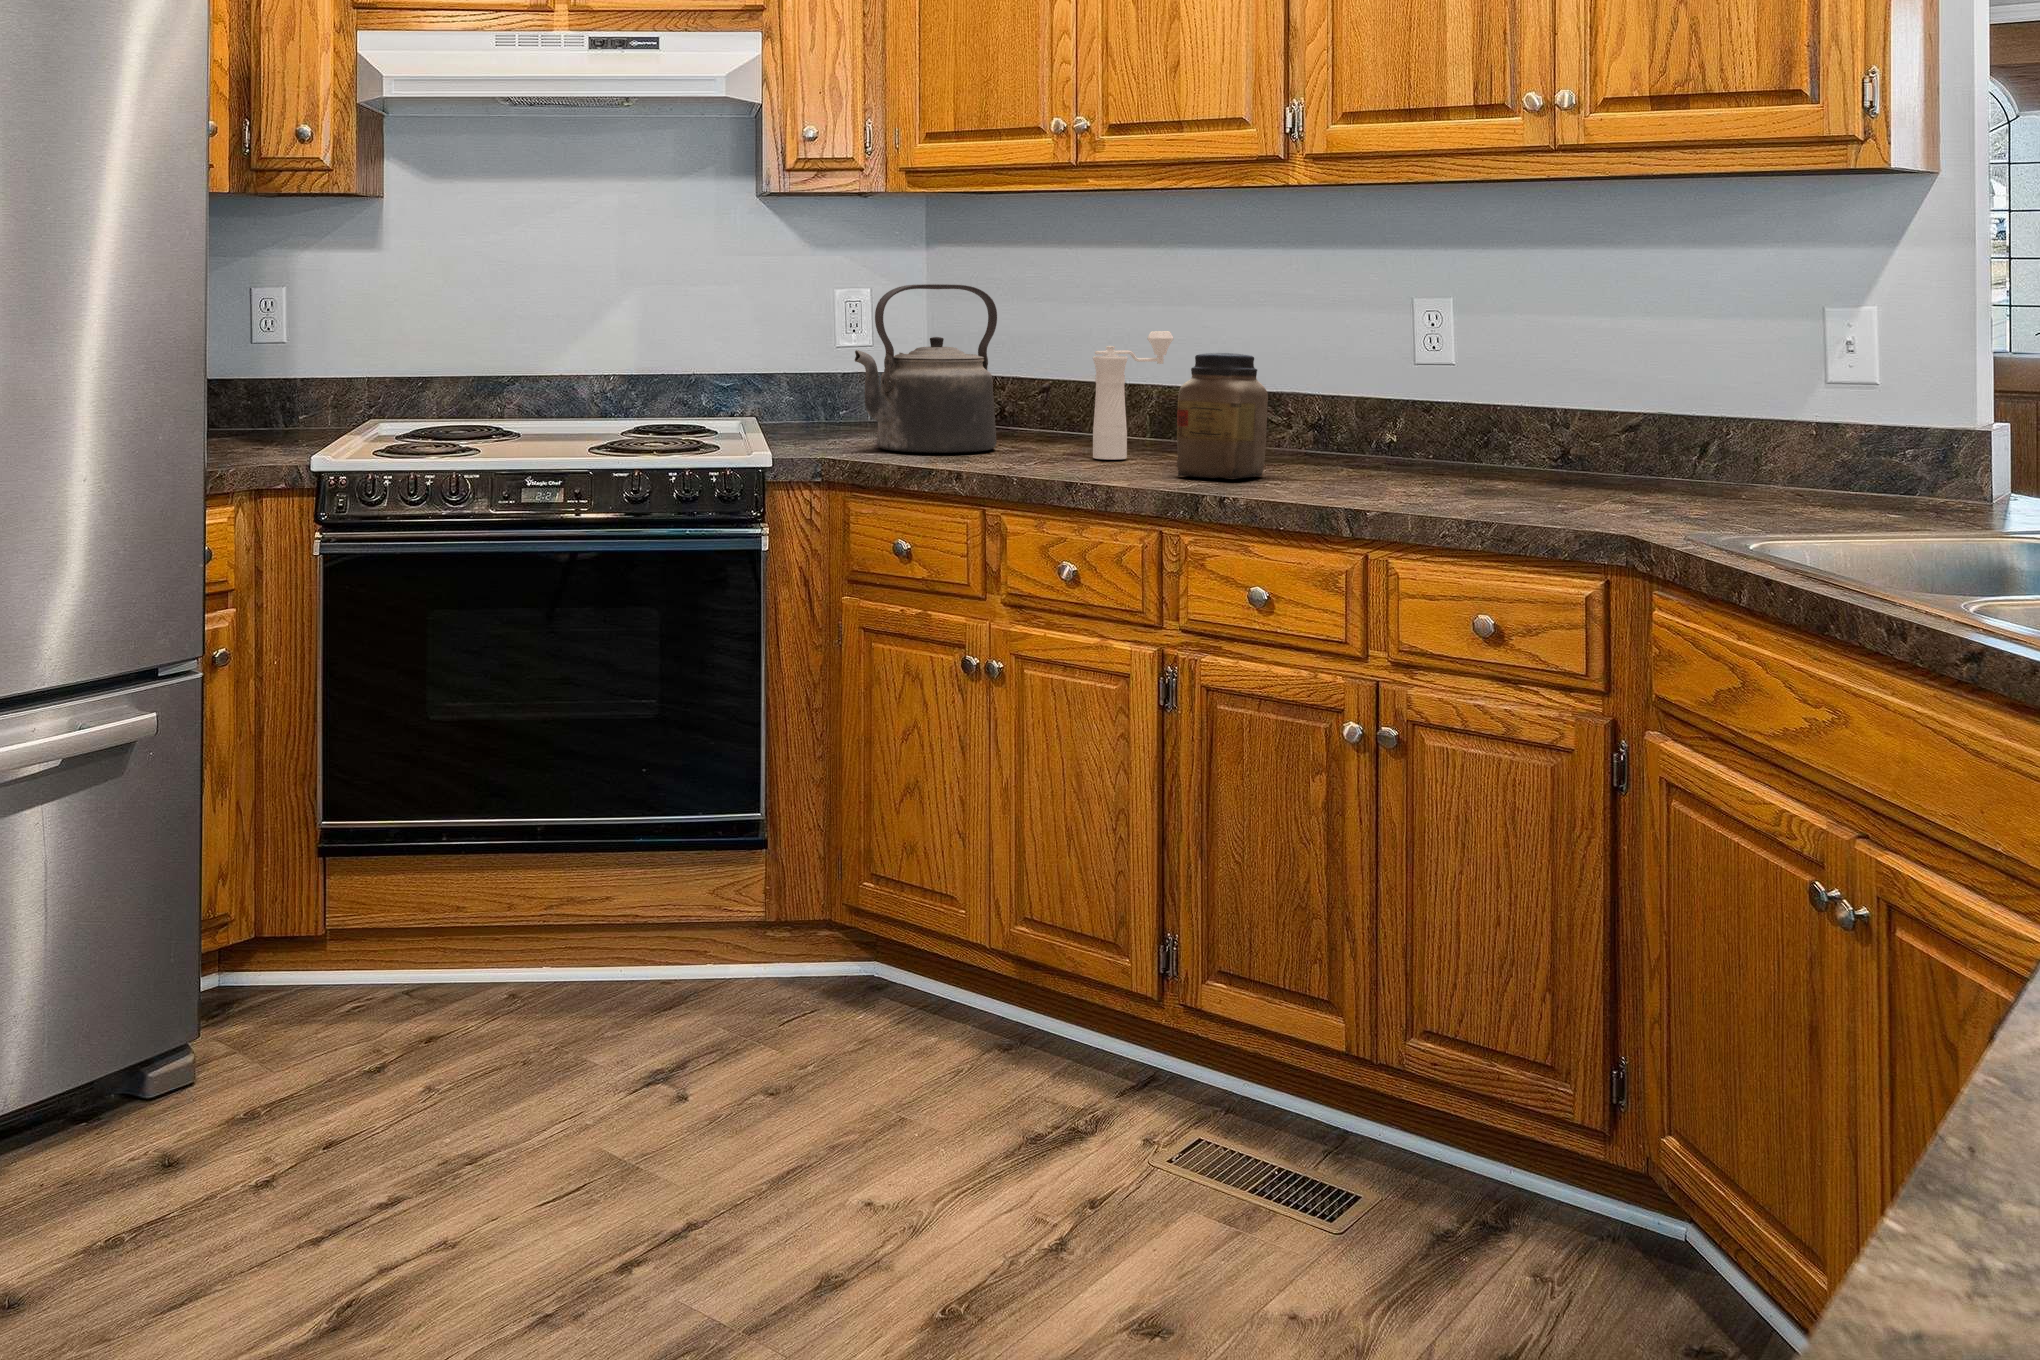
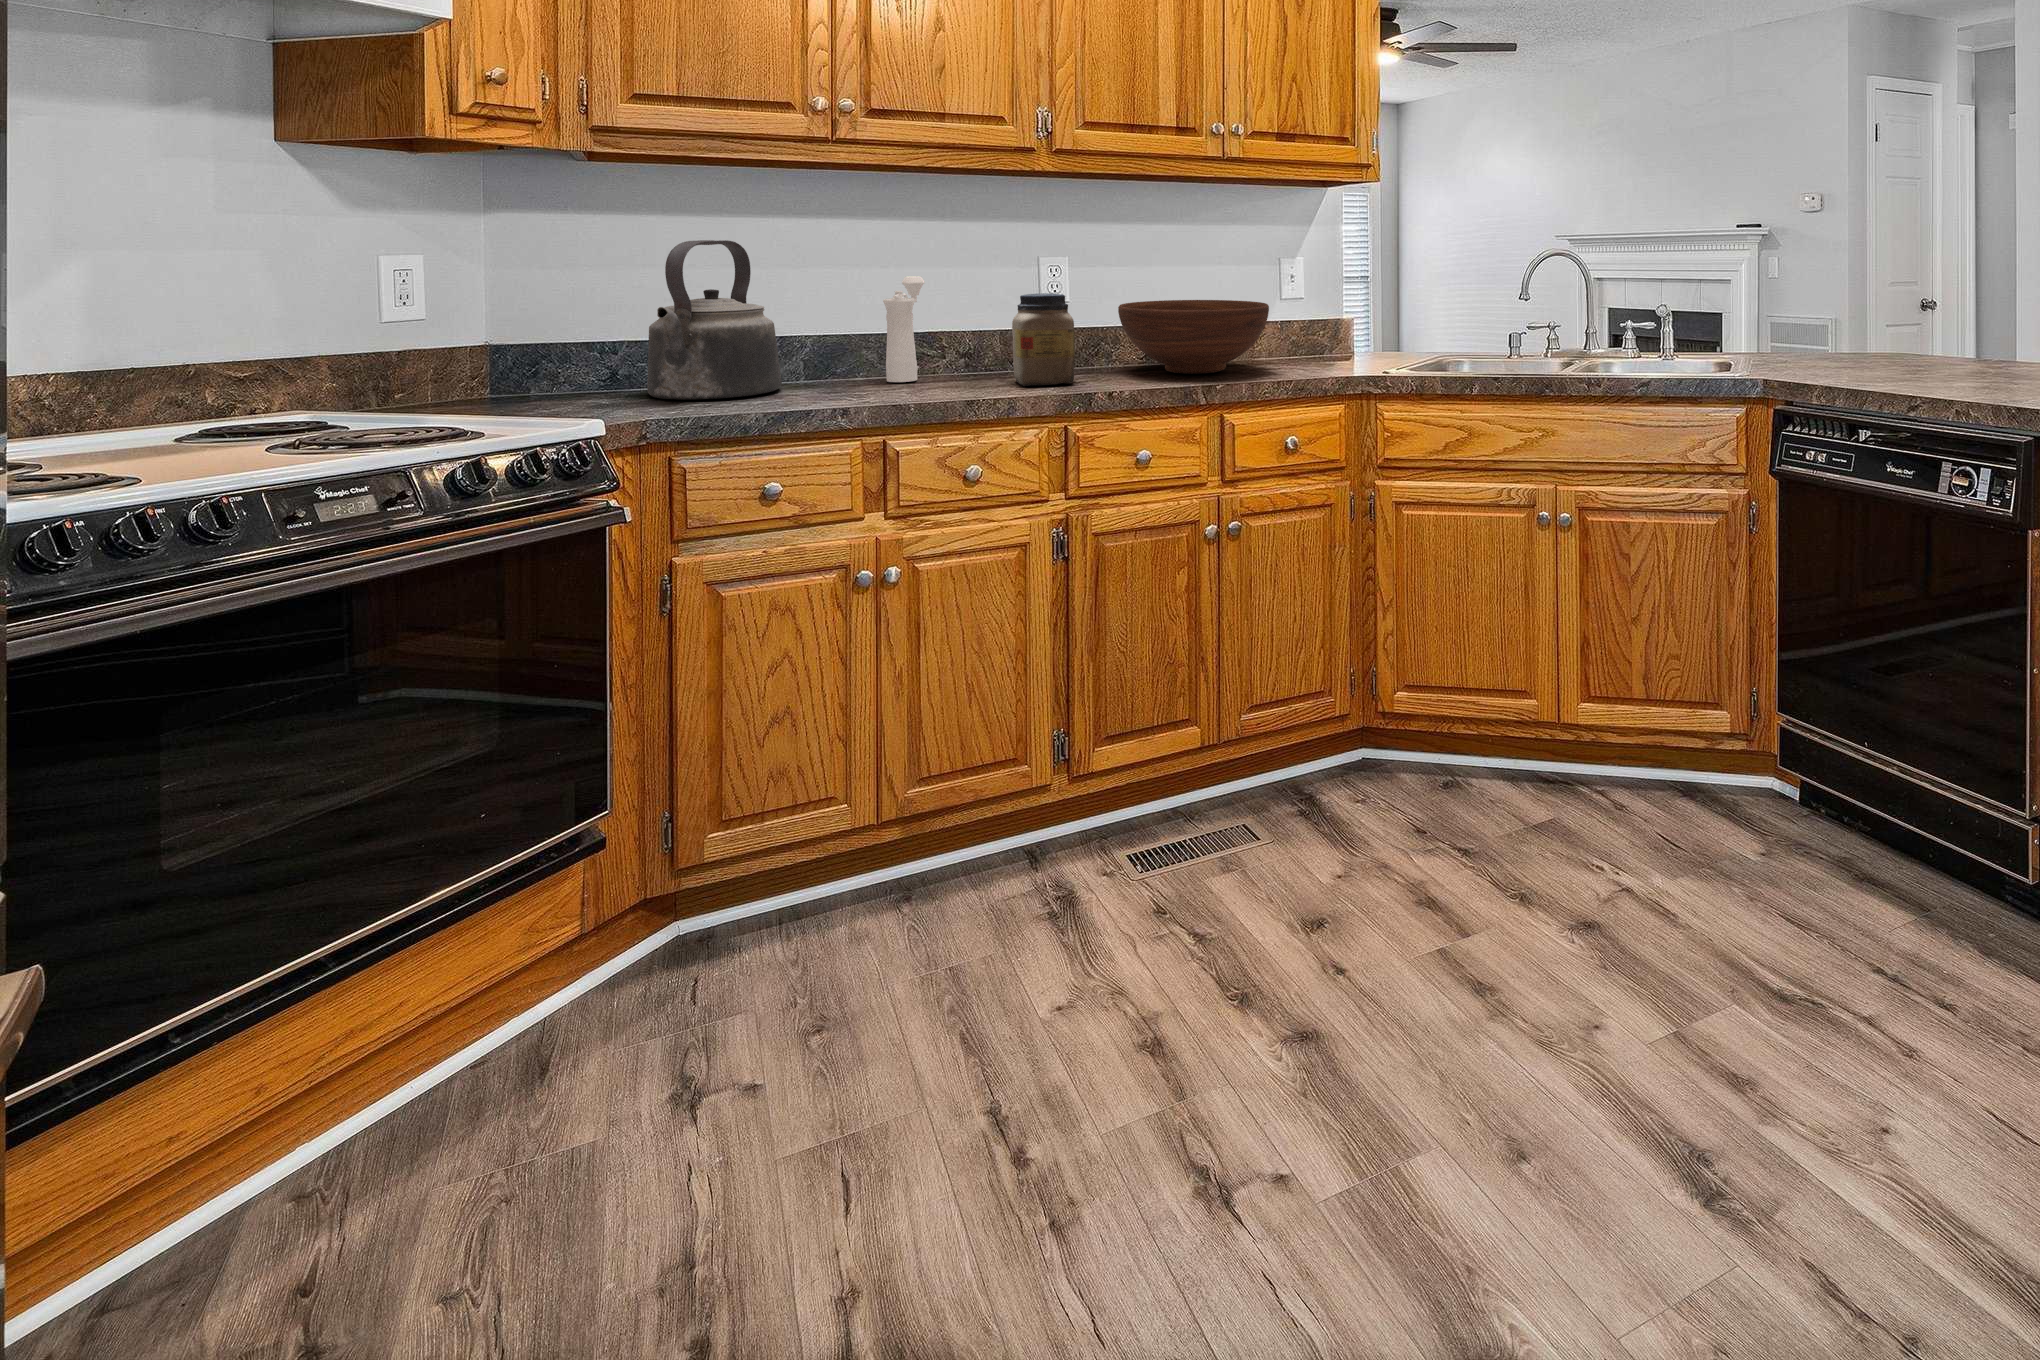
fruit bowl: none [1343,378,1589,492] -> present [1118,300,1269,374]

